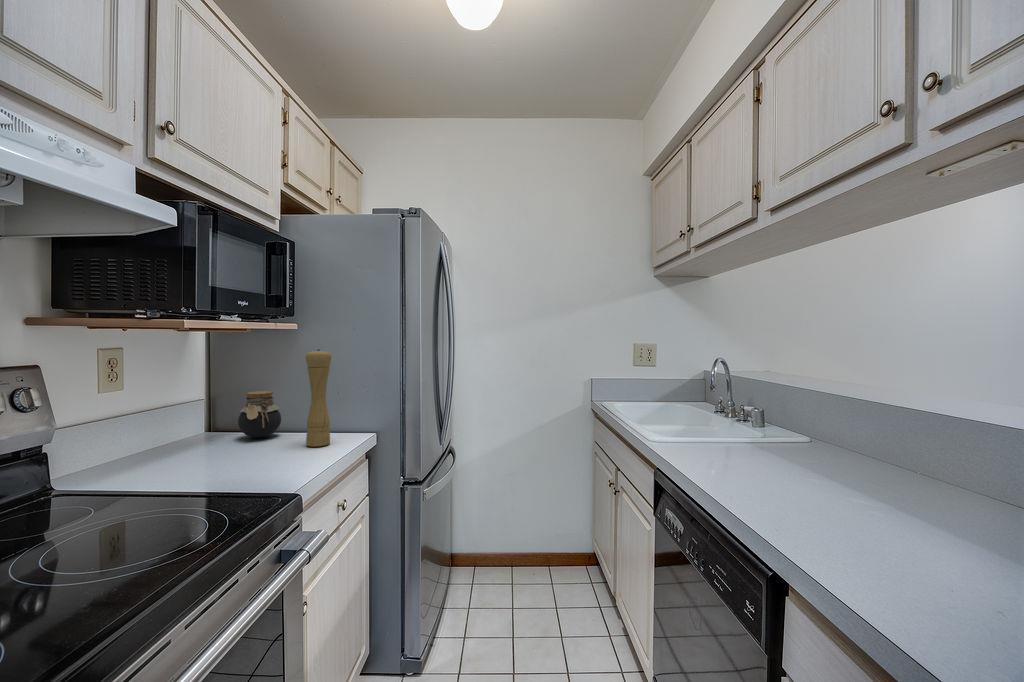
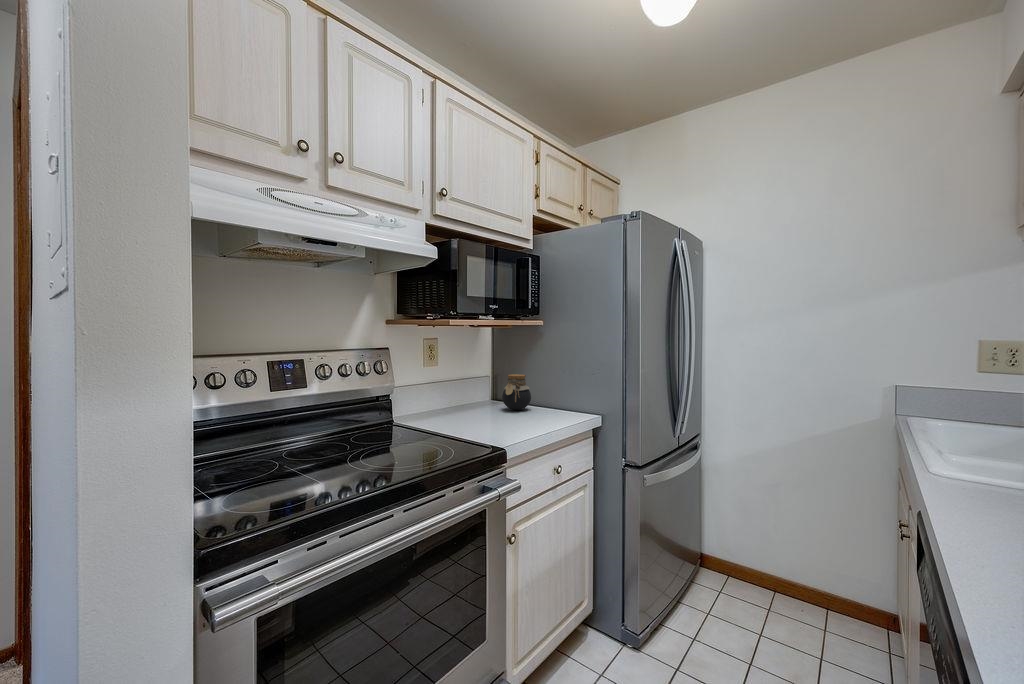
pepper mill: present [305,349,331,447] -> none [539,342,559,421]

